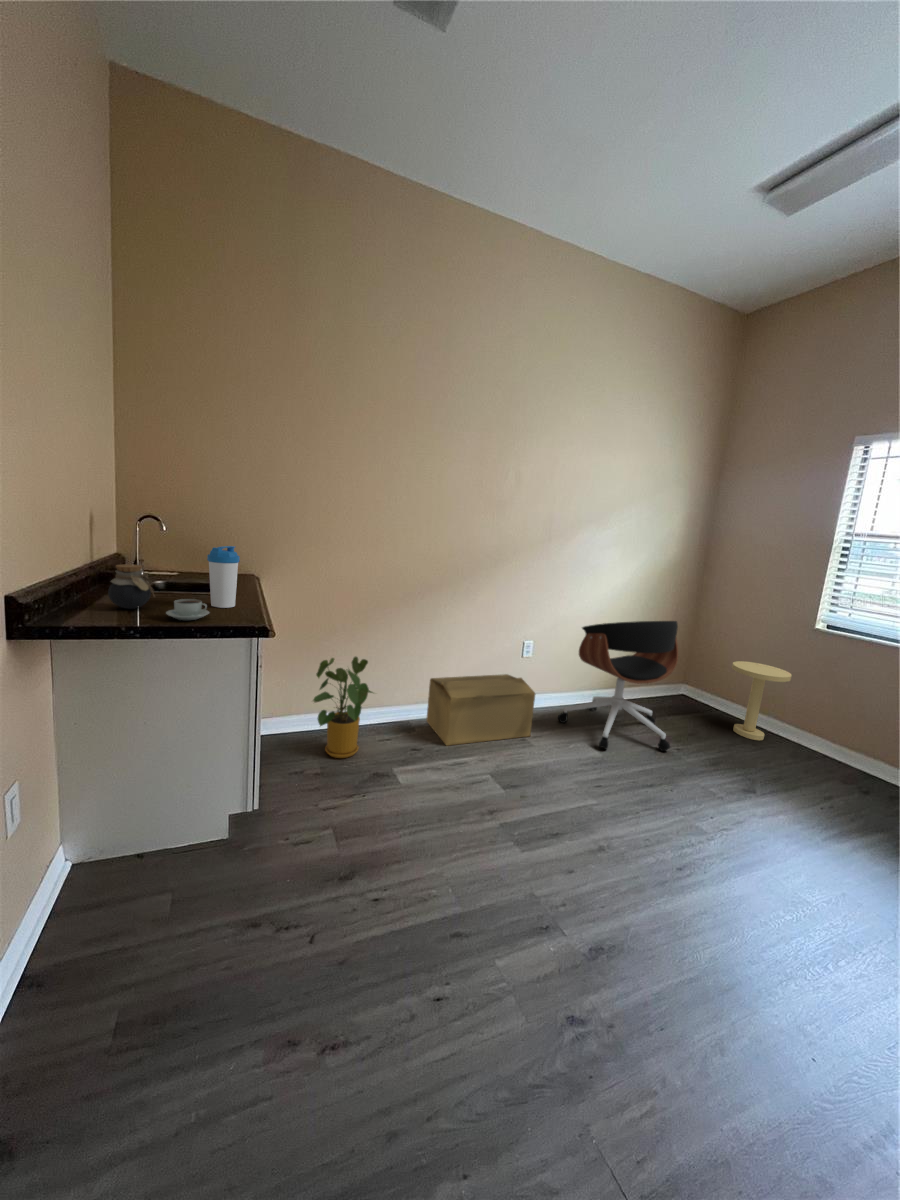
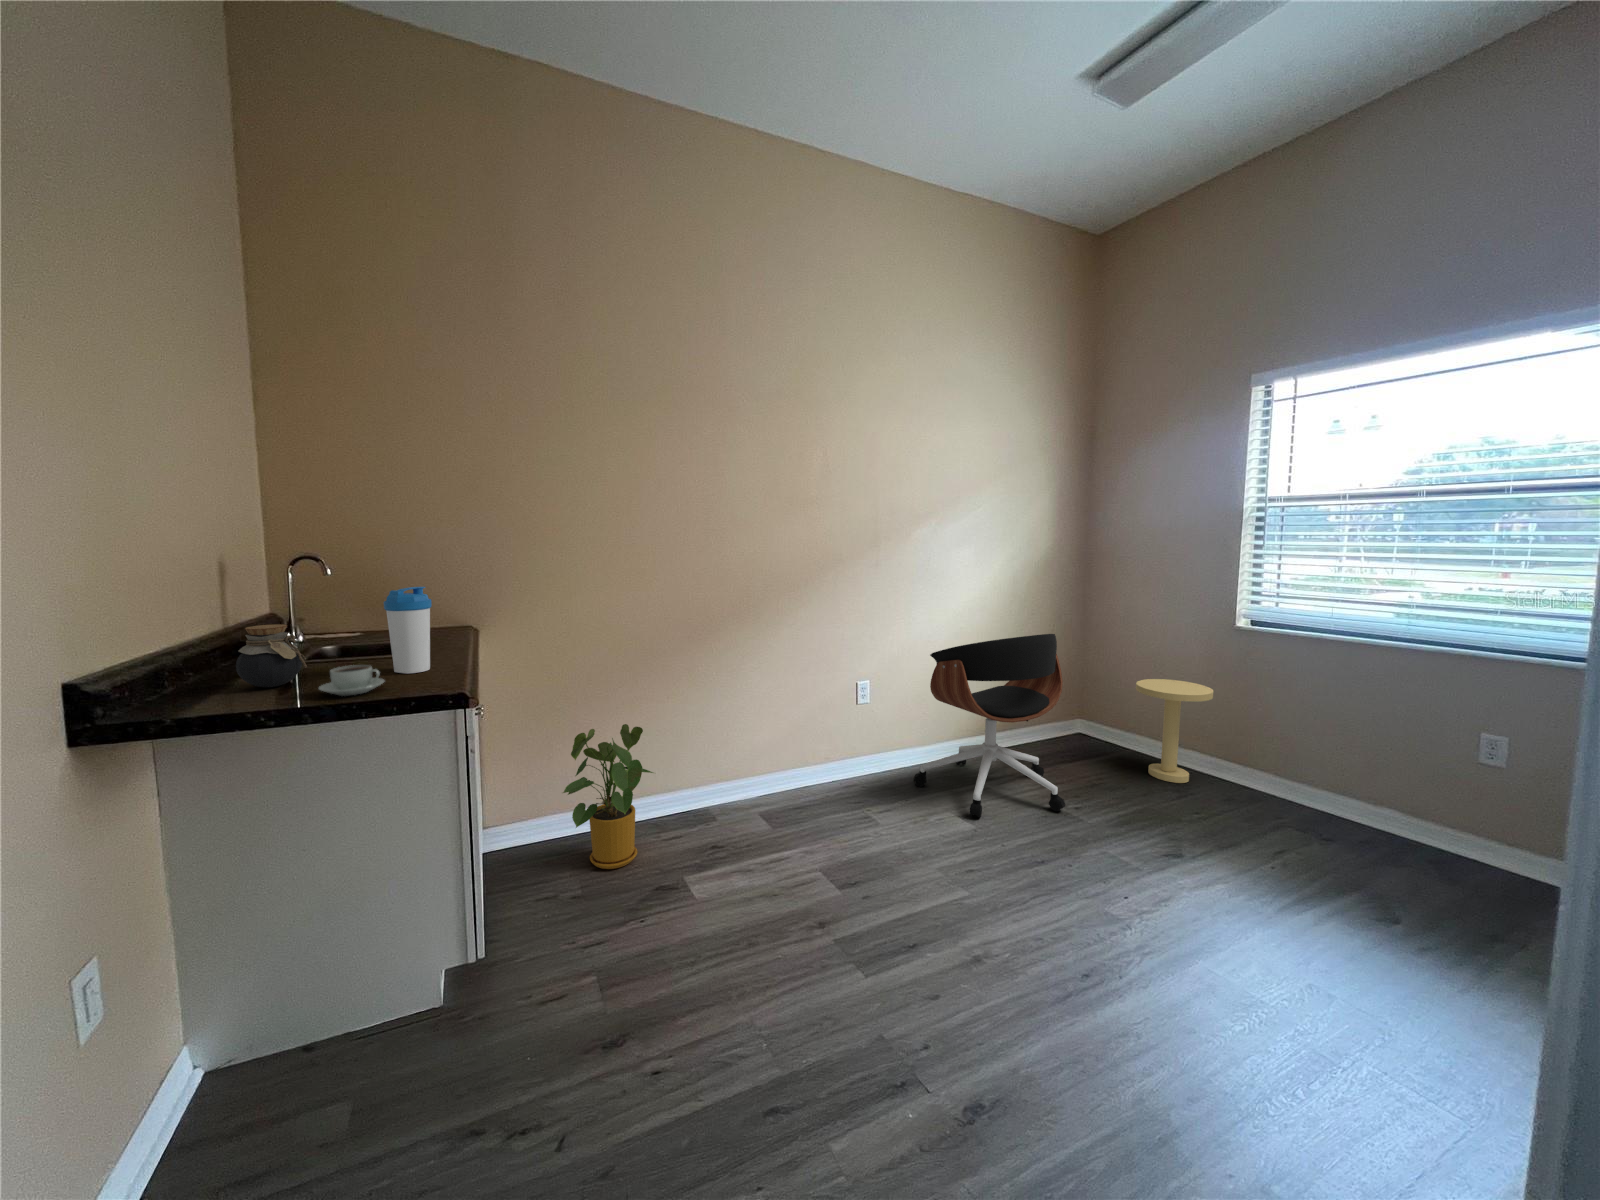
cardboard box: present [427,674,535,745] -> none [733,728,877,835]

